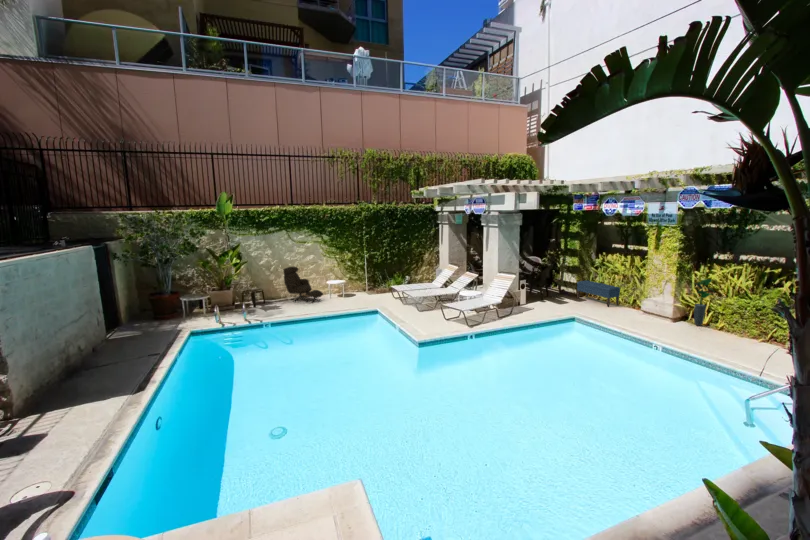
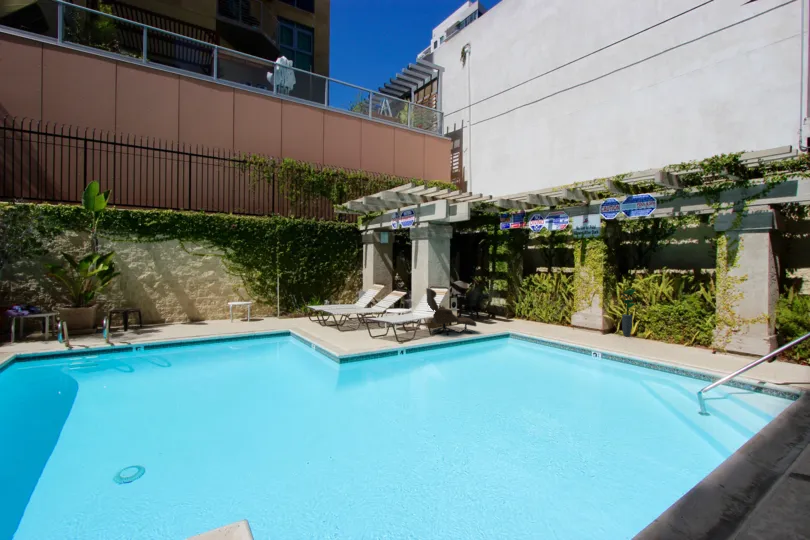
lounge chair: present [284,266,323,302] -> present [426,288,476,335]
bench: present [577,280,620,307] -> none [507,302,550,326]

